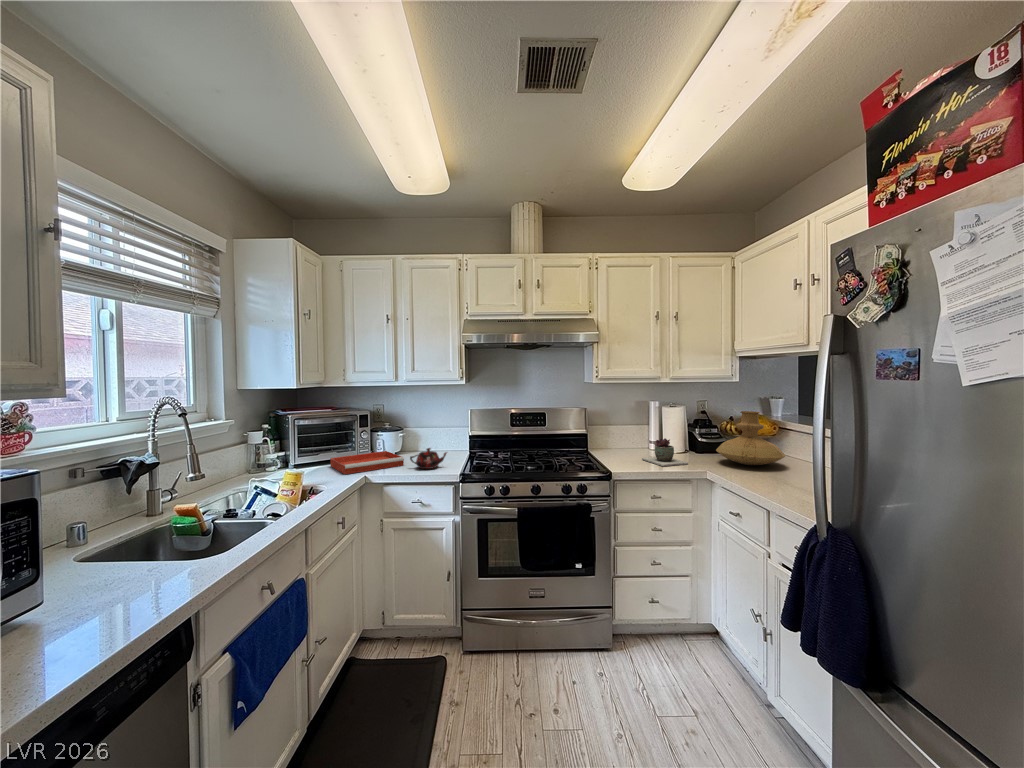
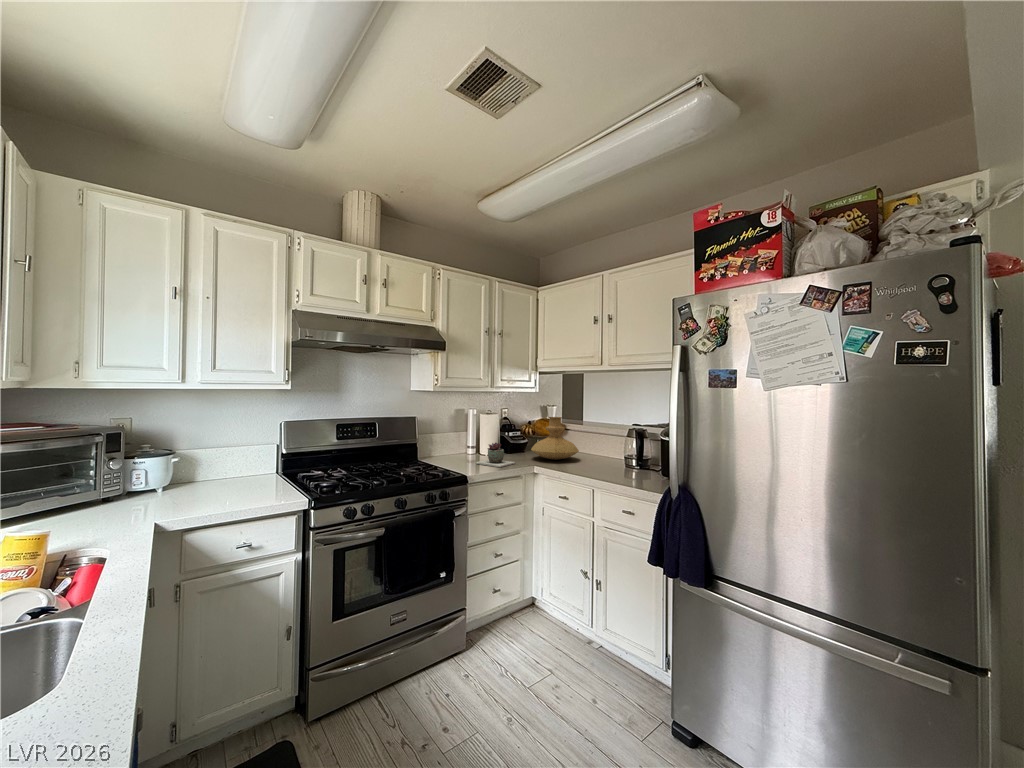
teapot: present [410,448,447,469] -> none [219,472,277,501]
tray: present [330,451,404,474] -> none [48,485,202,526]

